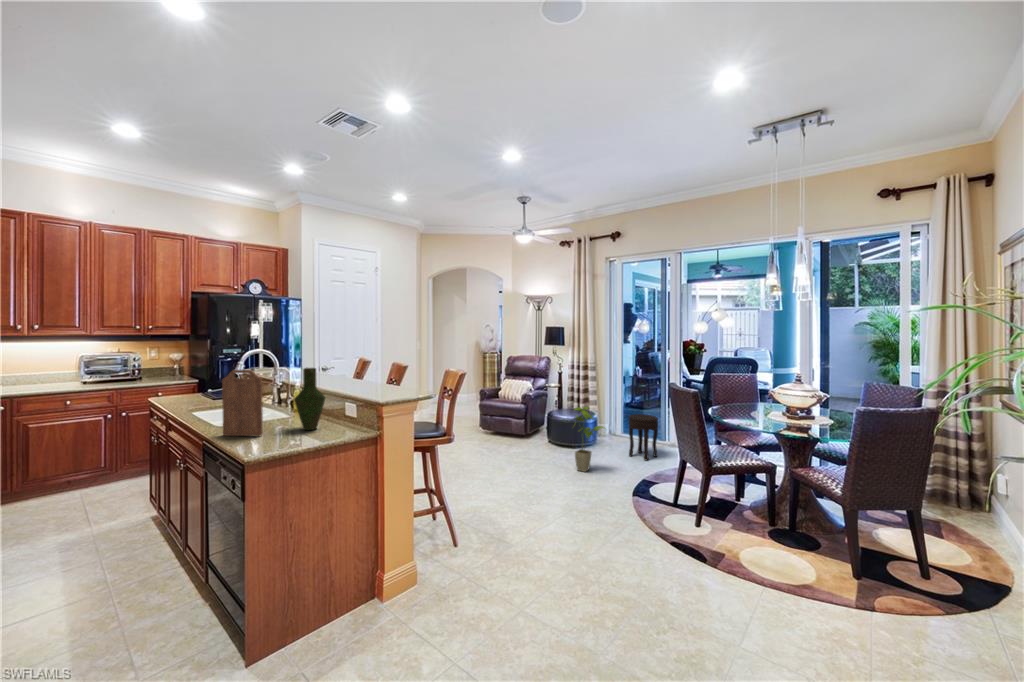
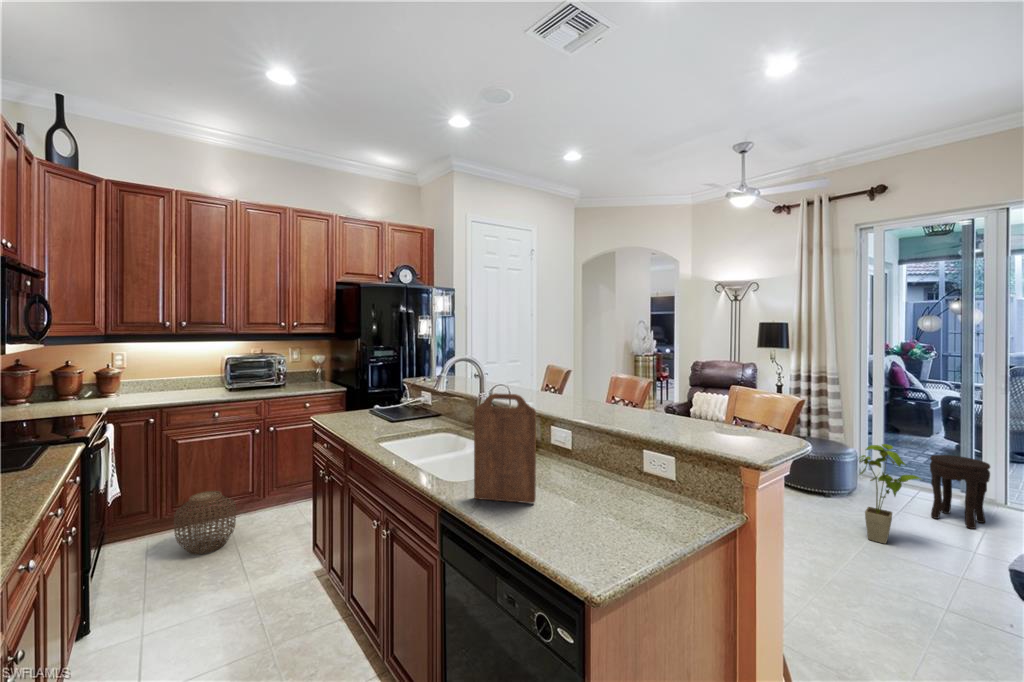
vase: present [294,368,326,430] -> none [566,389,613,492]
woven basket: none [20,465,83,516] -> present [174,491,236,554]

